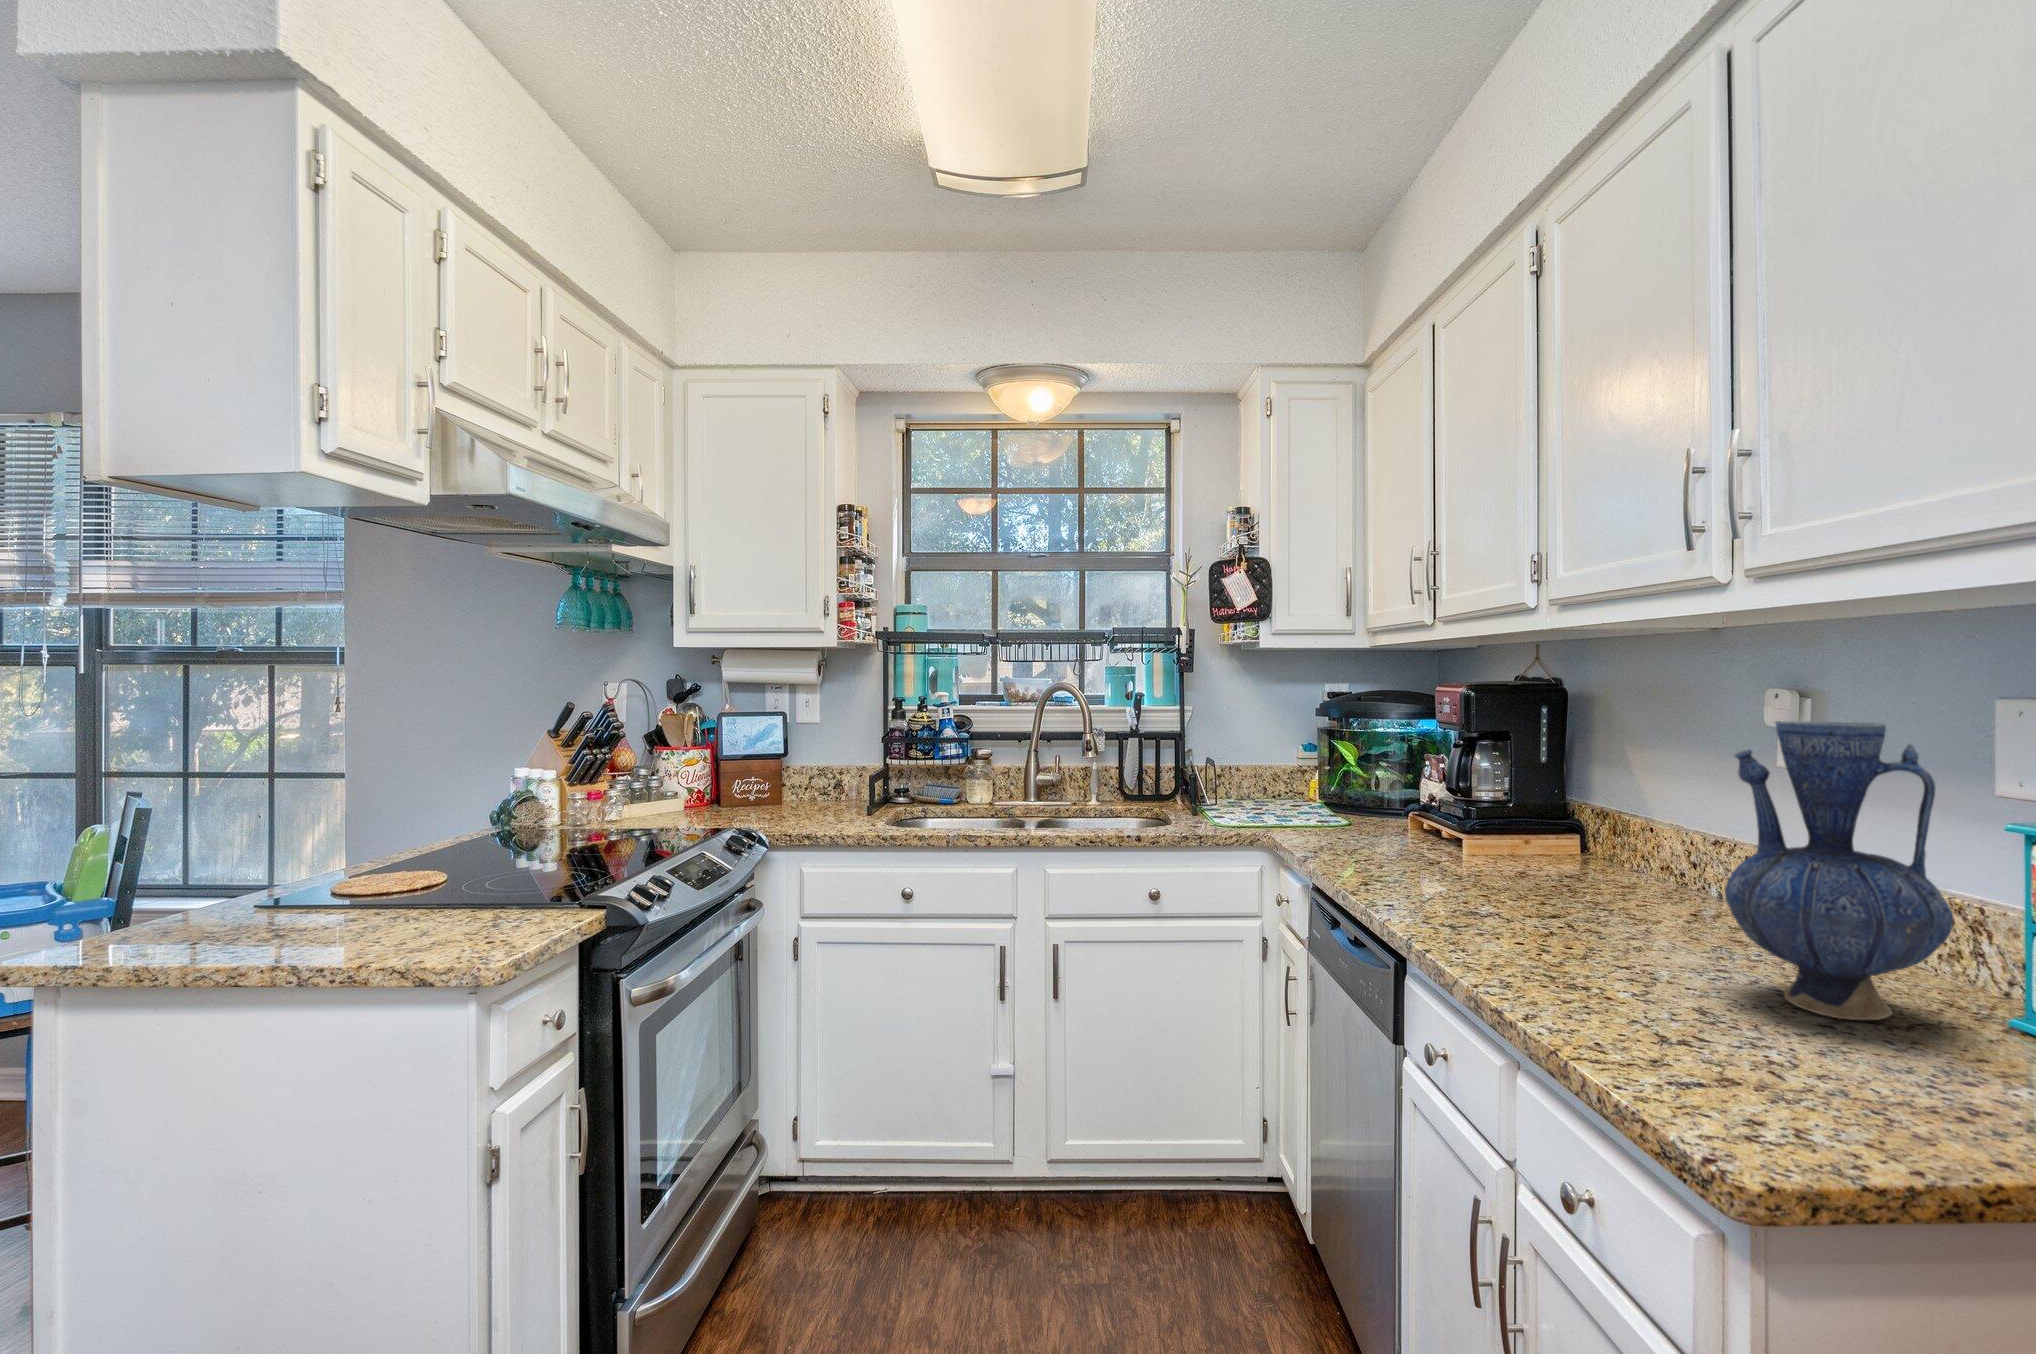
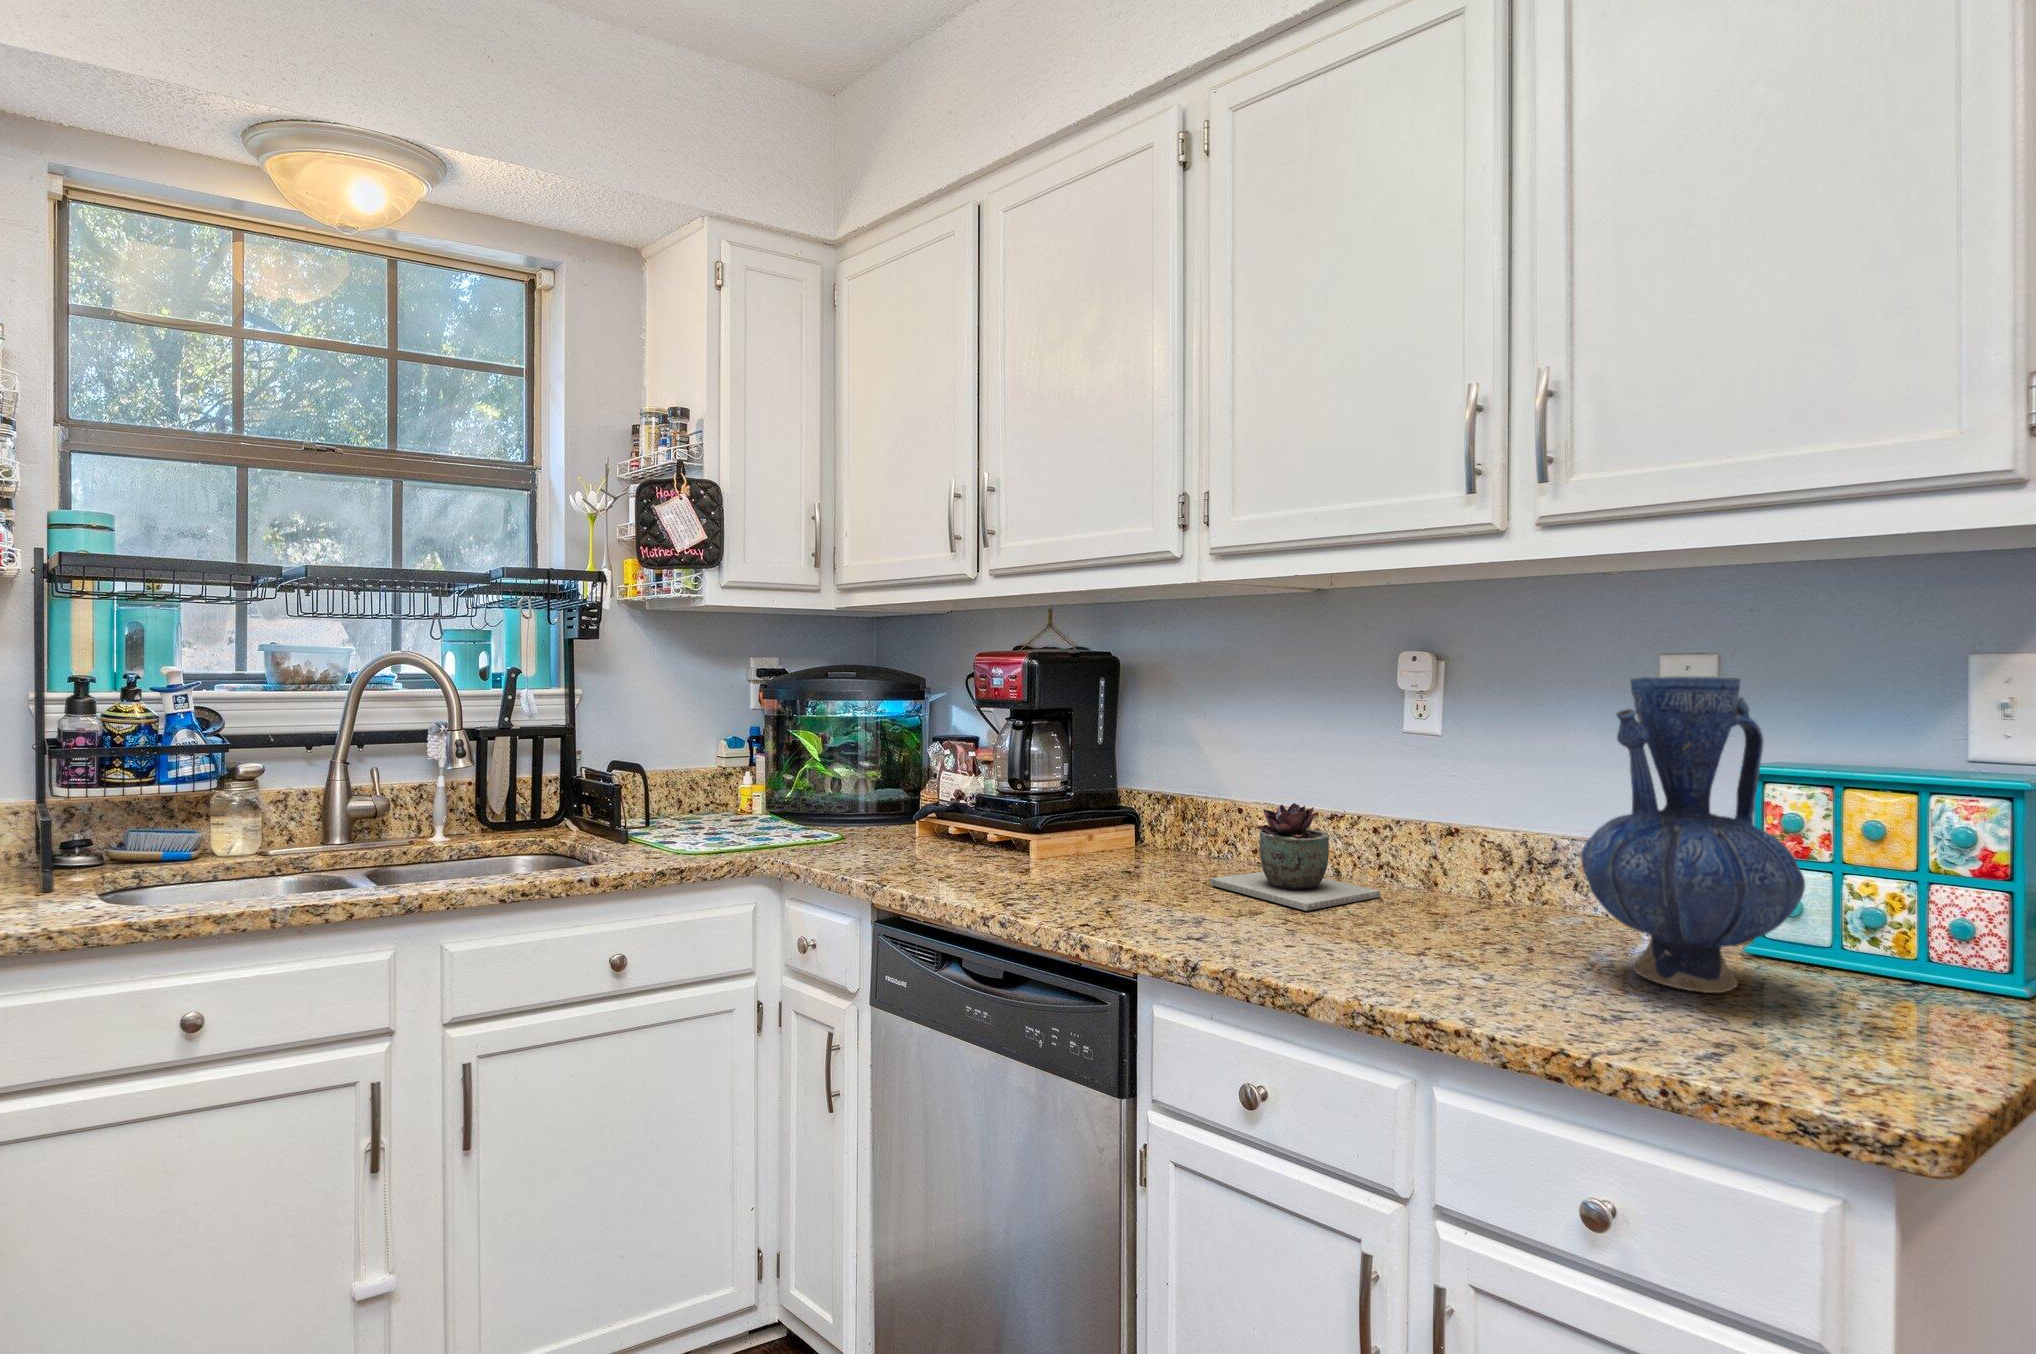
succulent plant: none [1560,823,1712,918] -> present [1210,803,1381,911]

